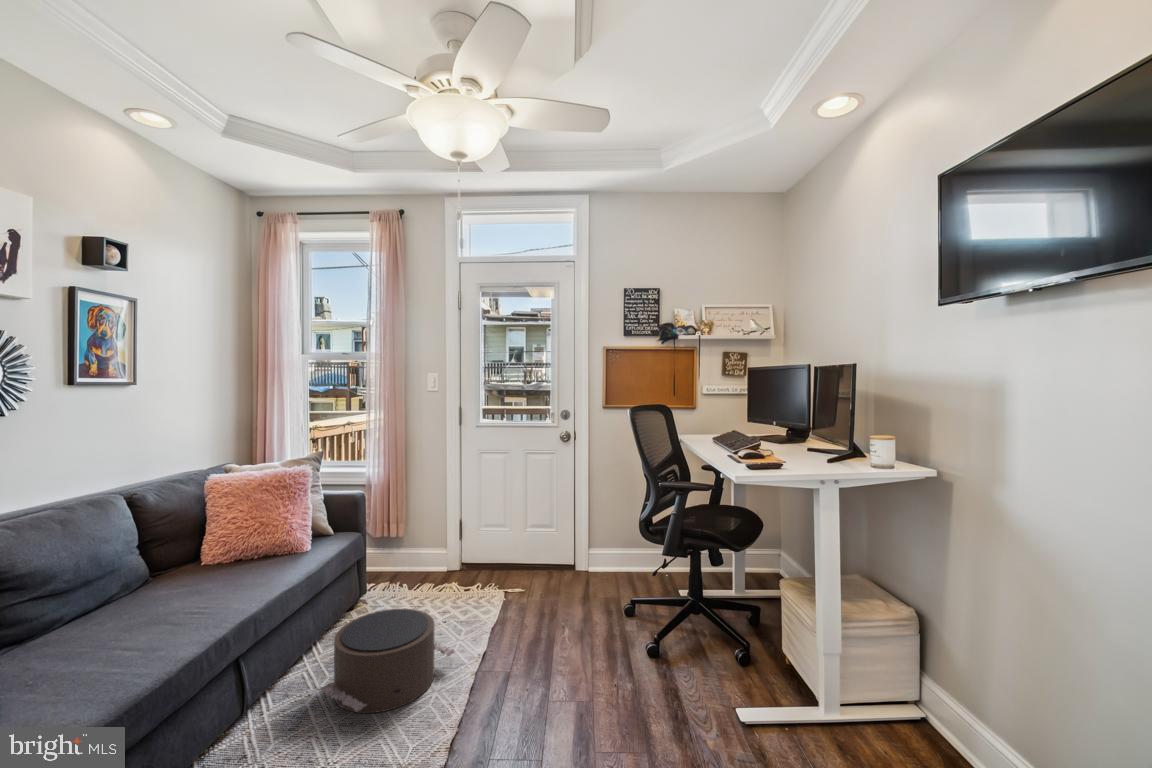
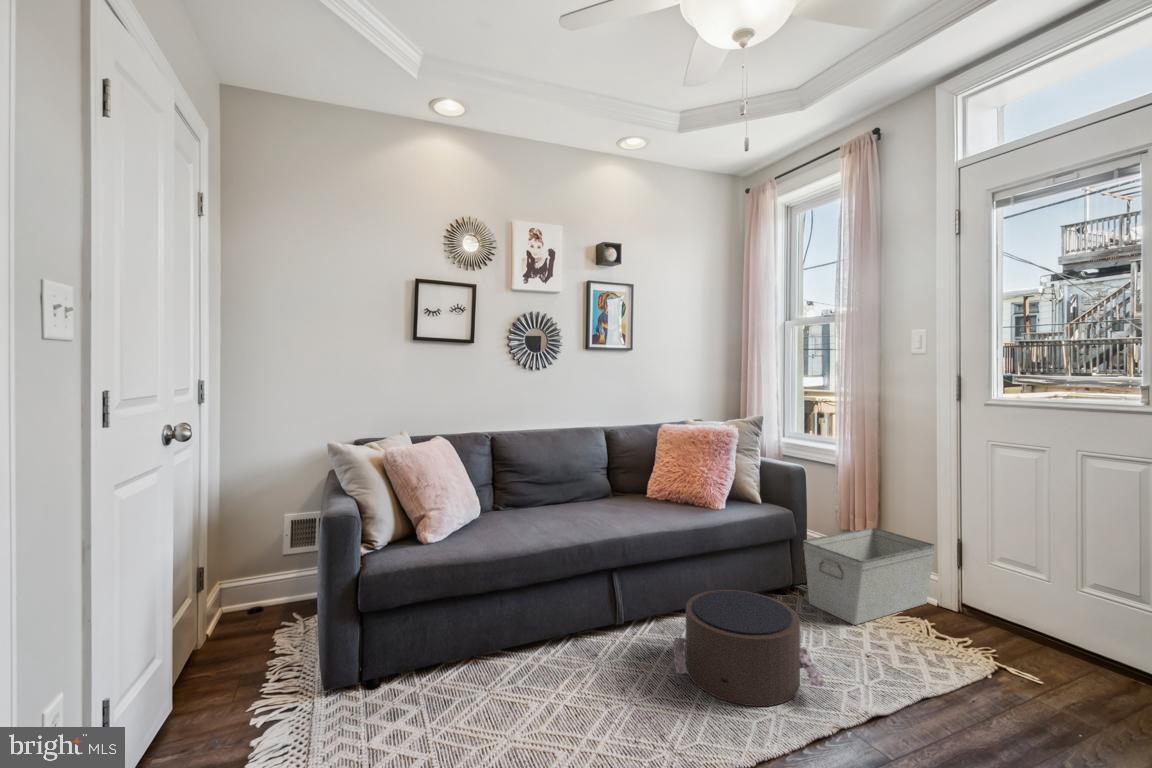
storage bin: none [370,529,448,607] -> present [803,528,935,625]

